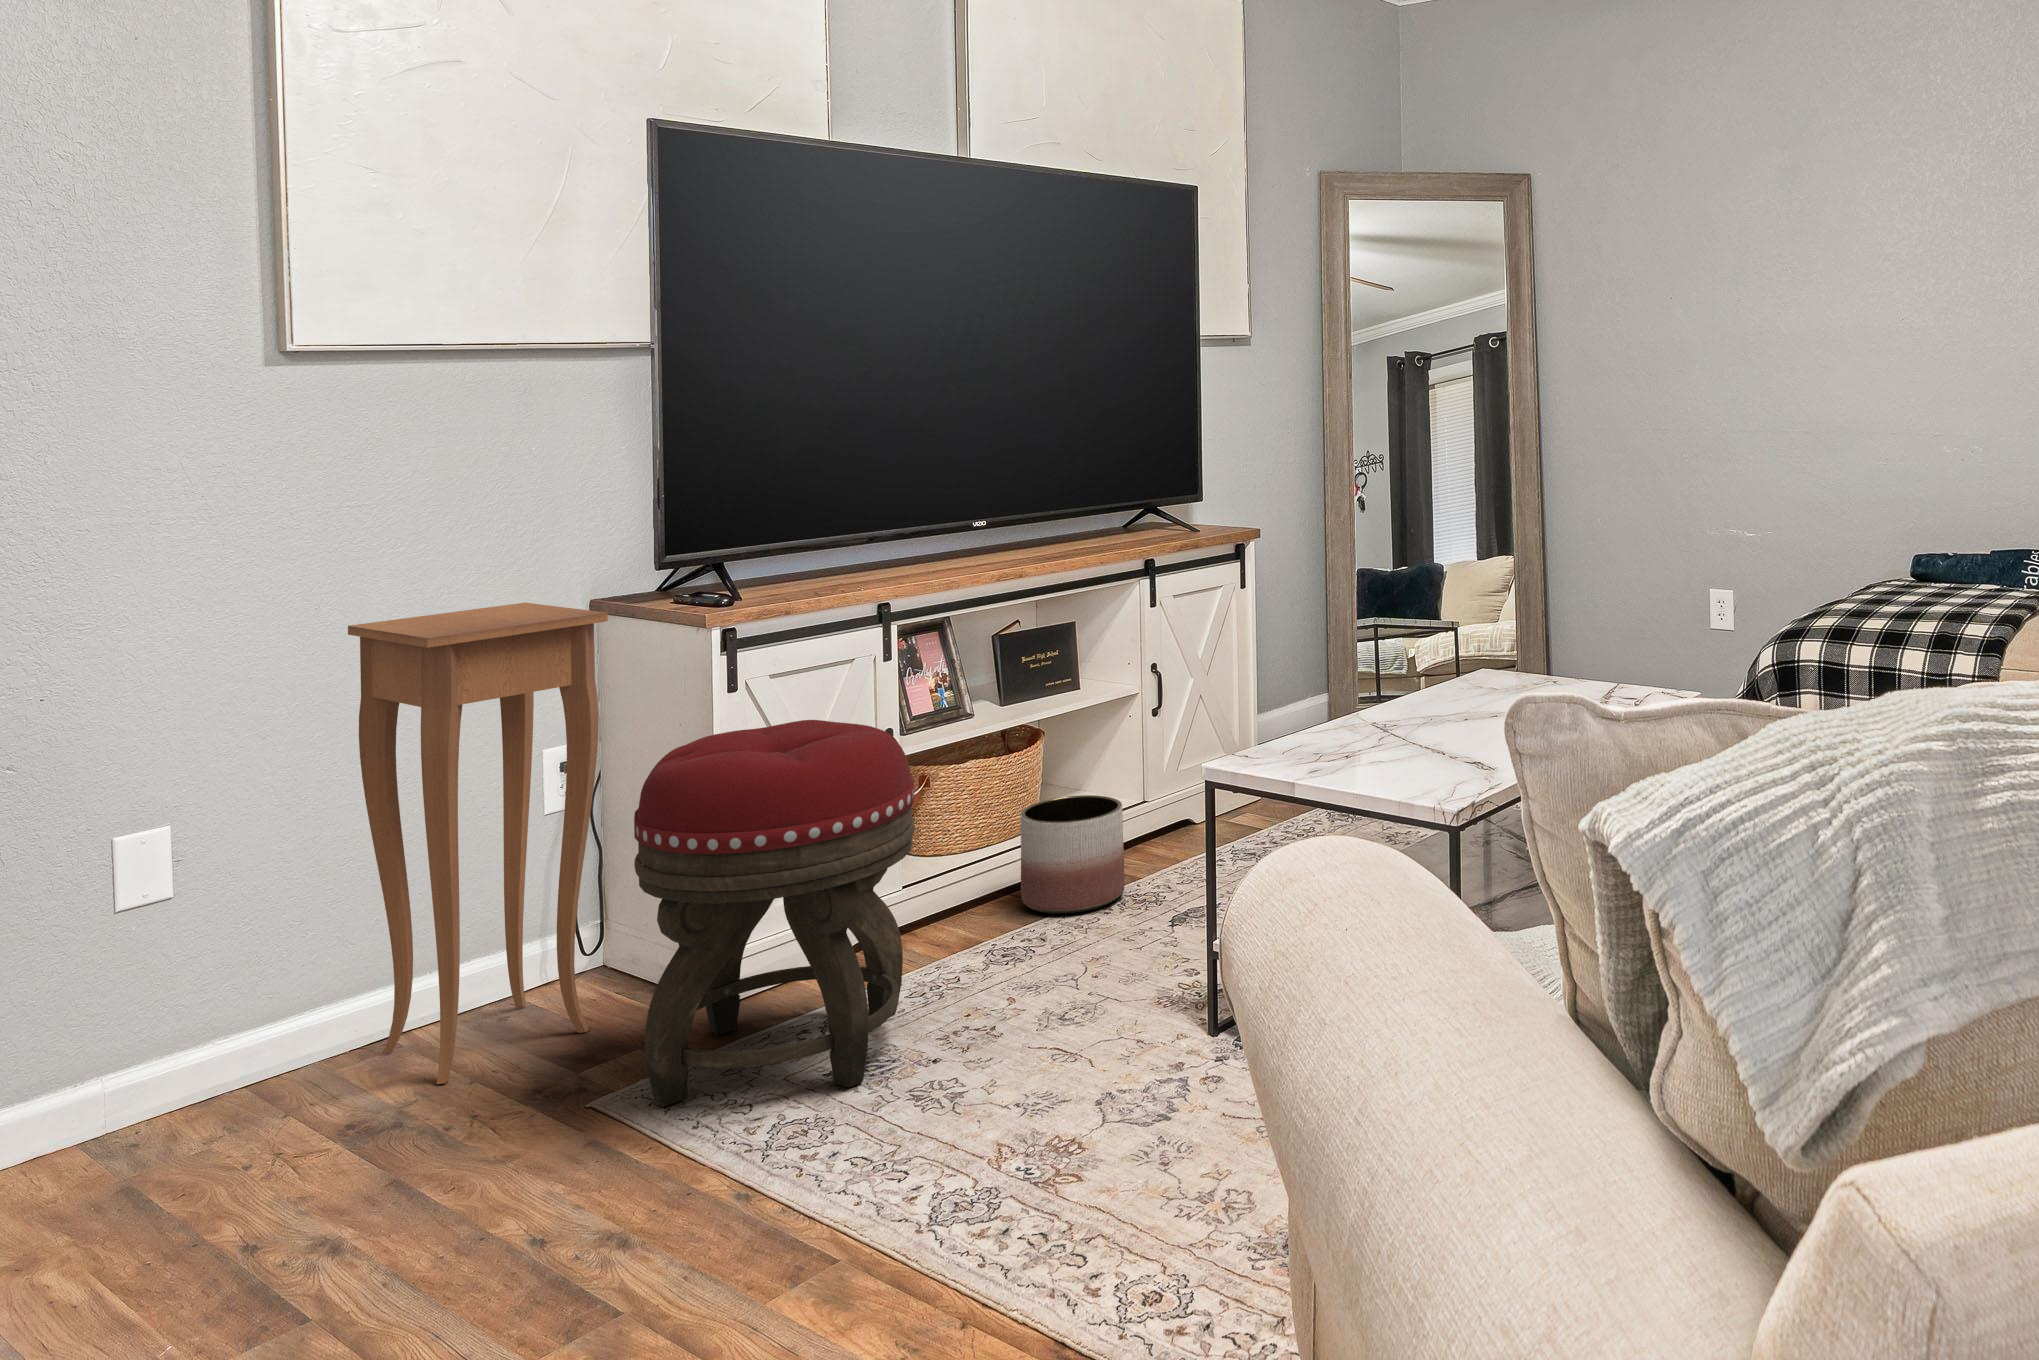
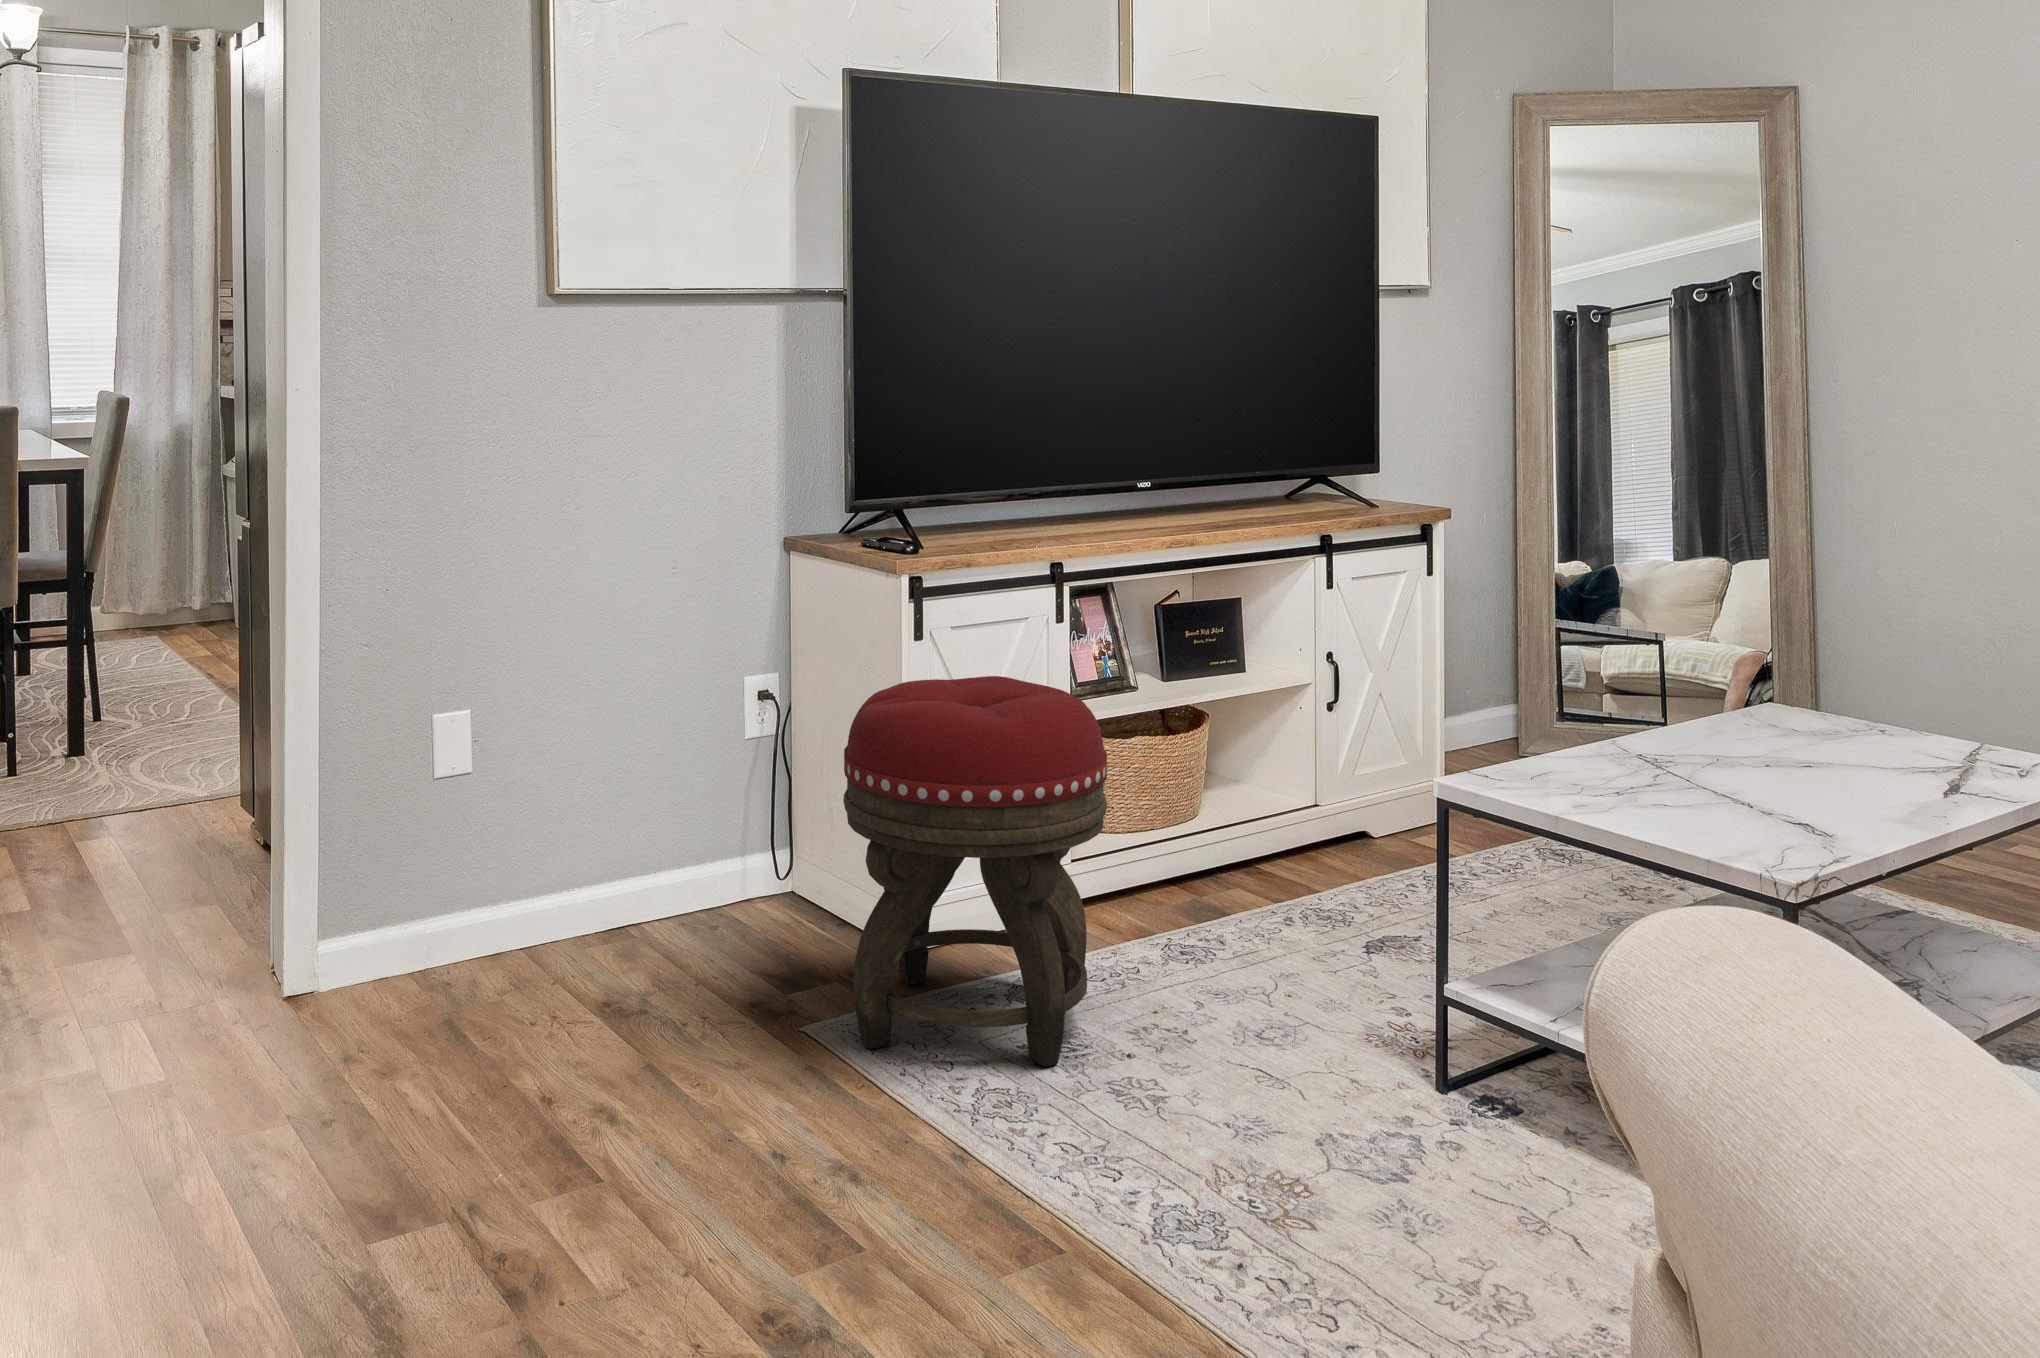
side table: present [348,603,608,1084] -> none [600,534,814,985]
planter: present [1021,795,1125,914] -> none [1190,790,1302,918]

